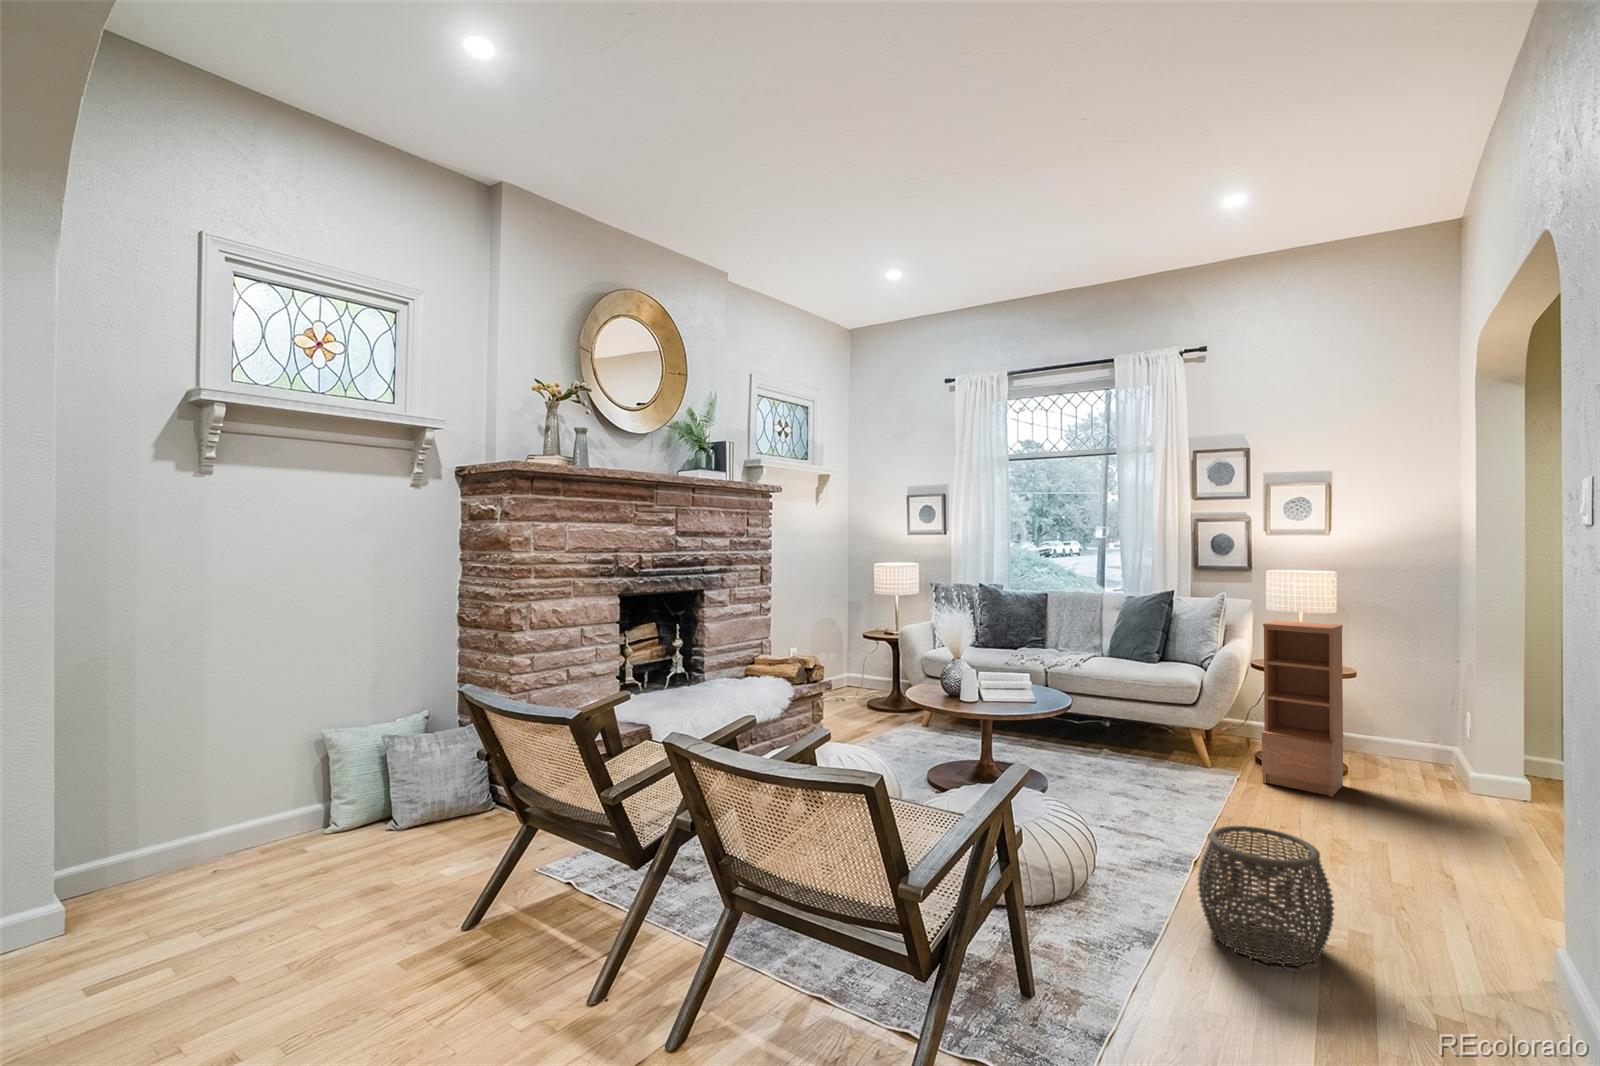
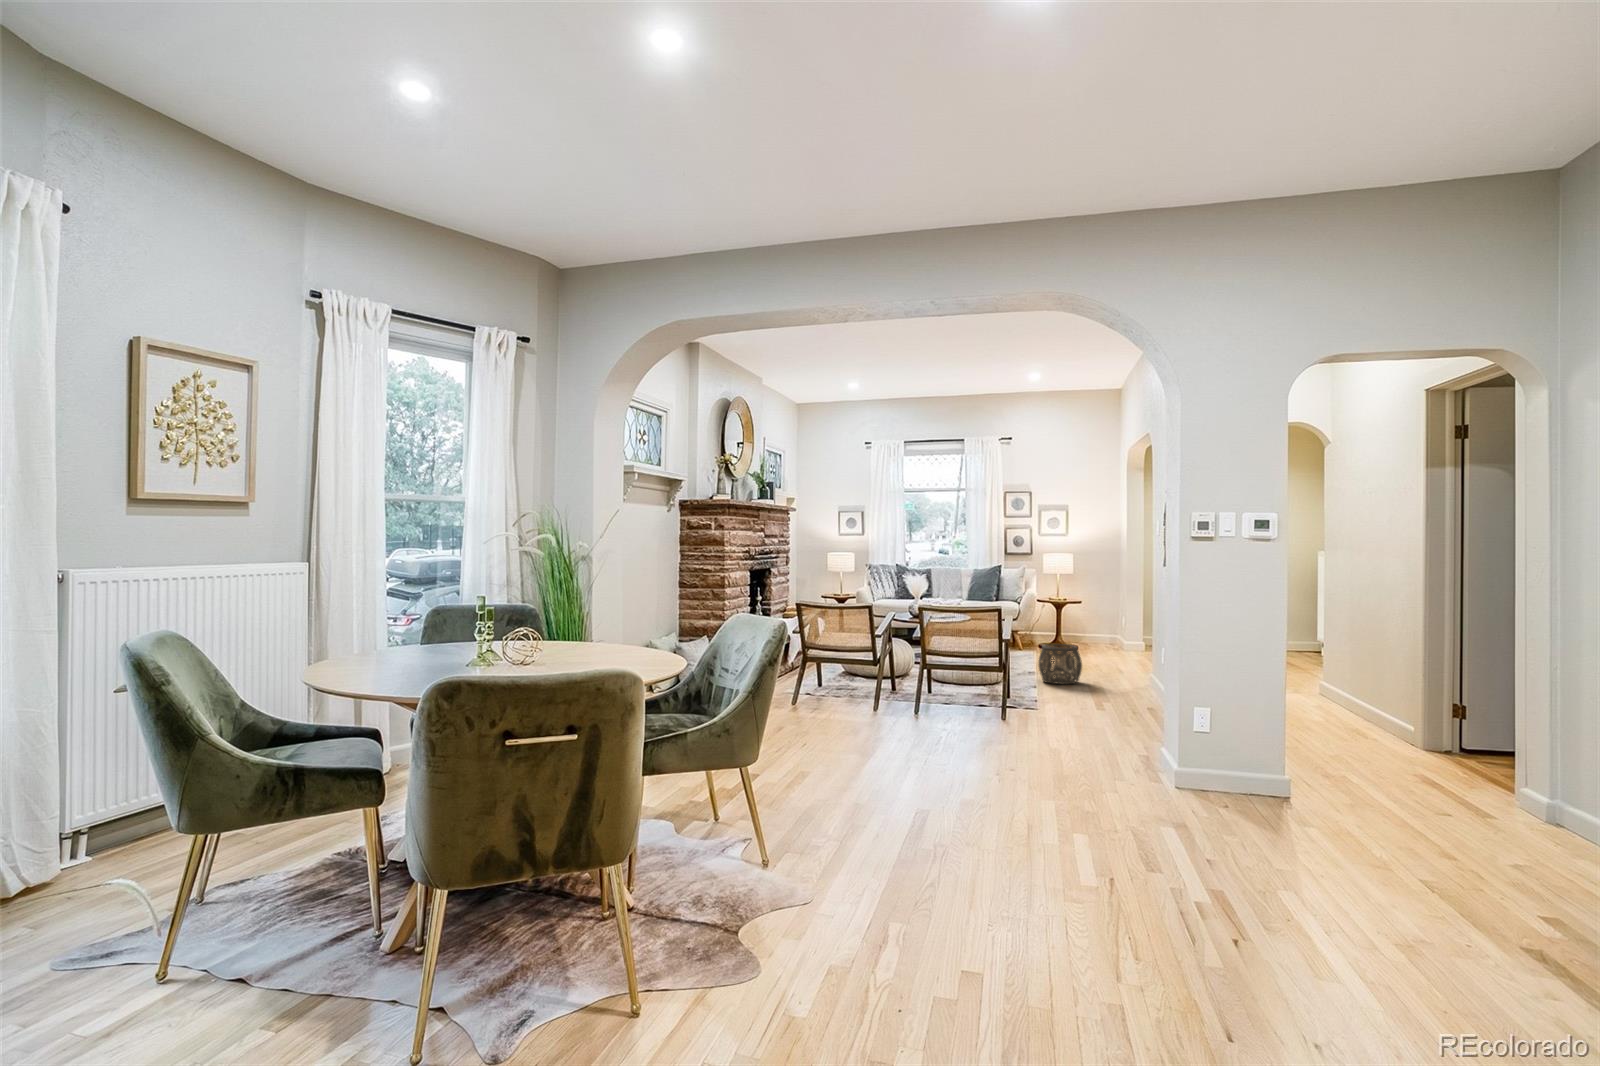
bookcase: present [1261,621,1343,797] -> none [1044,577,1077,655]

